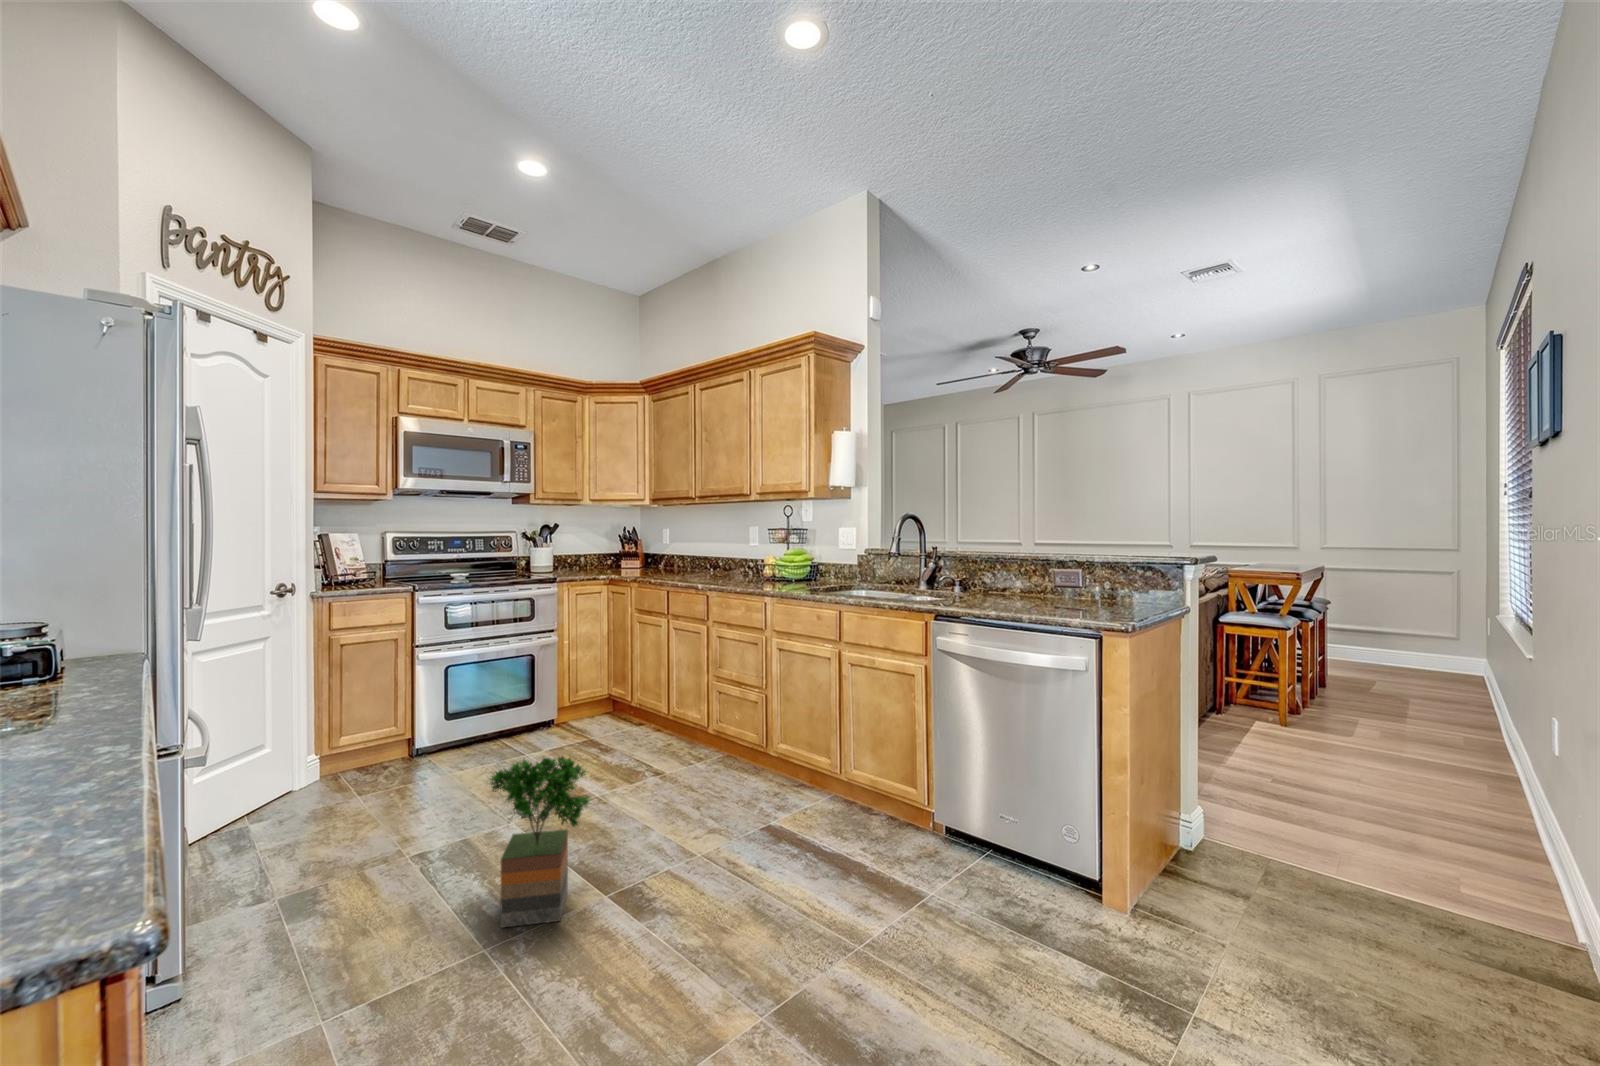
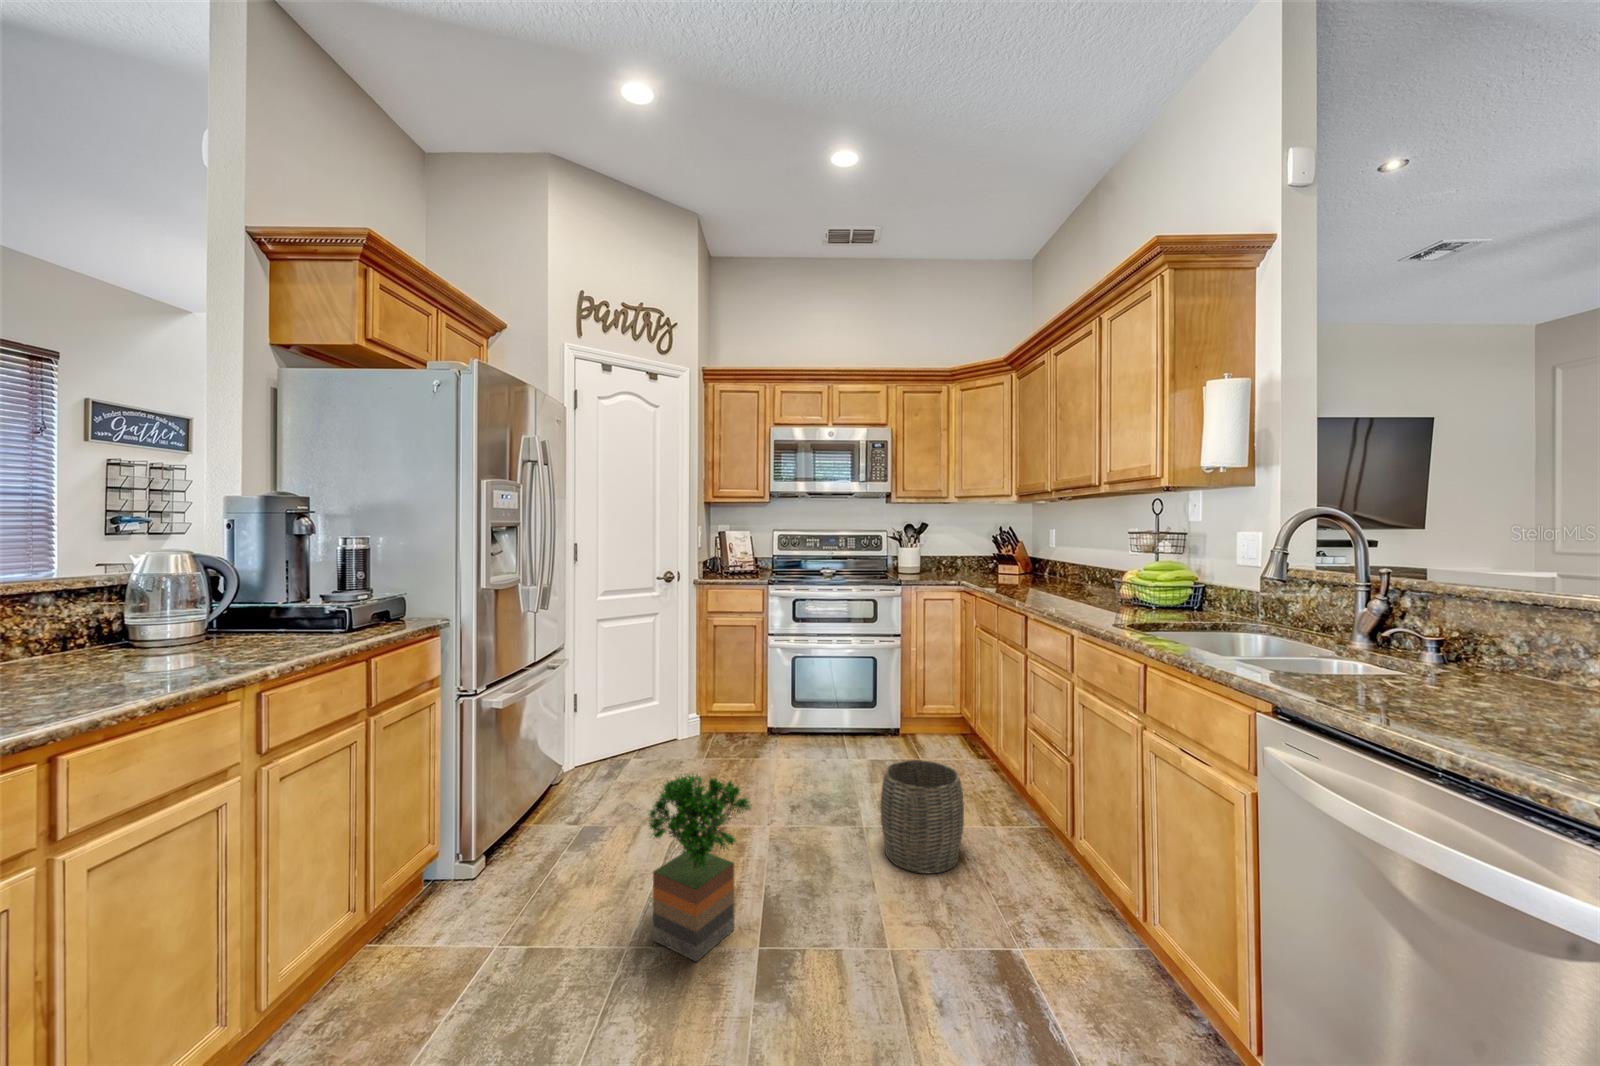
woven basket: none [628,721,697,809] -> present [881,760,964,873]

